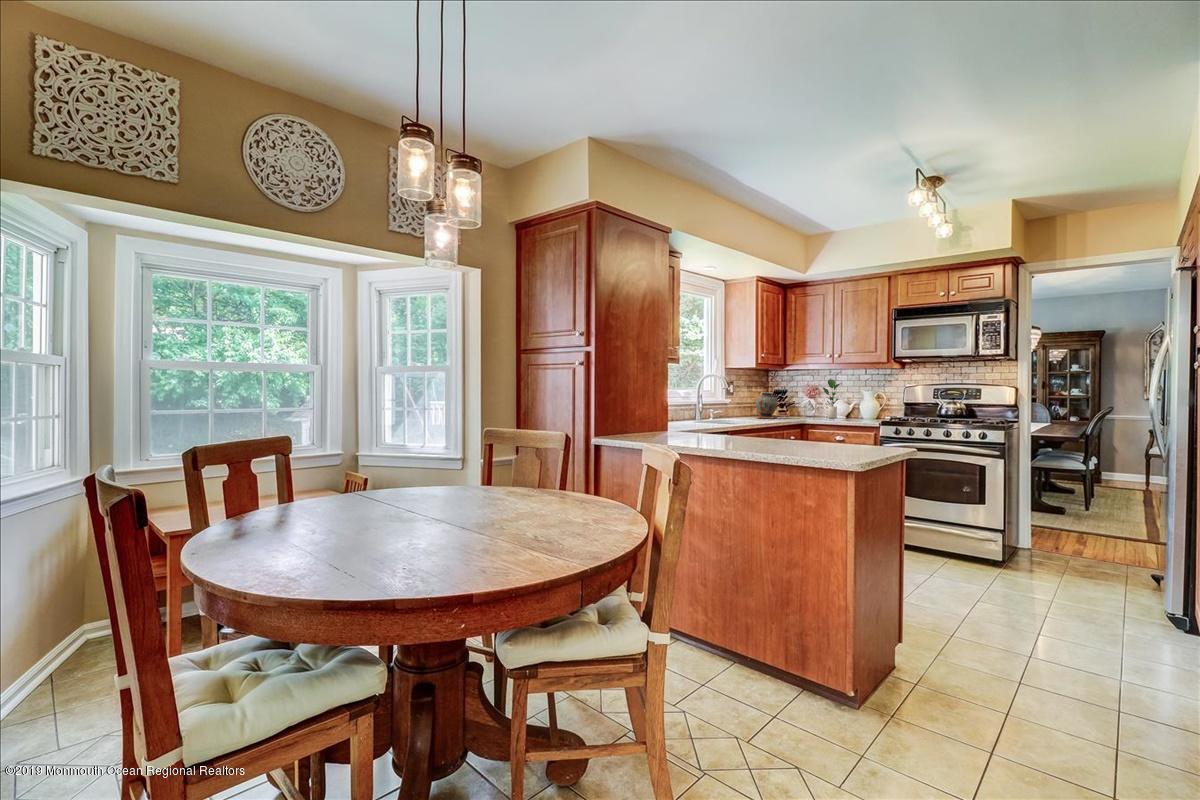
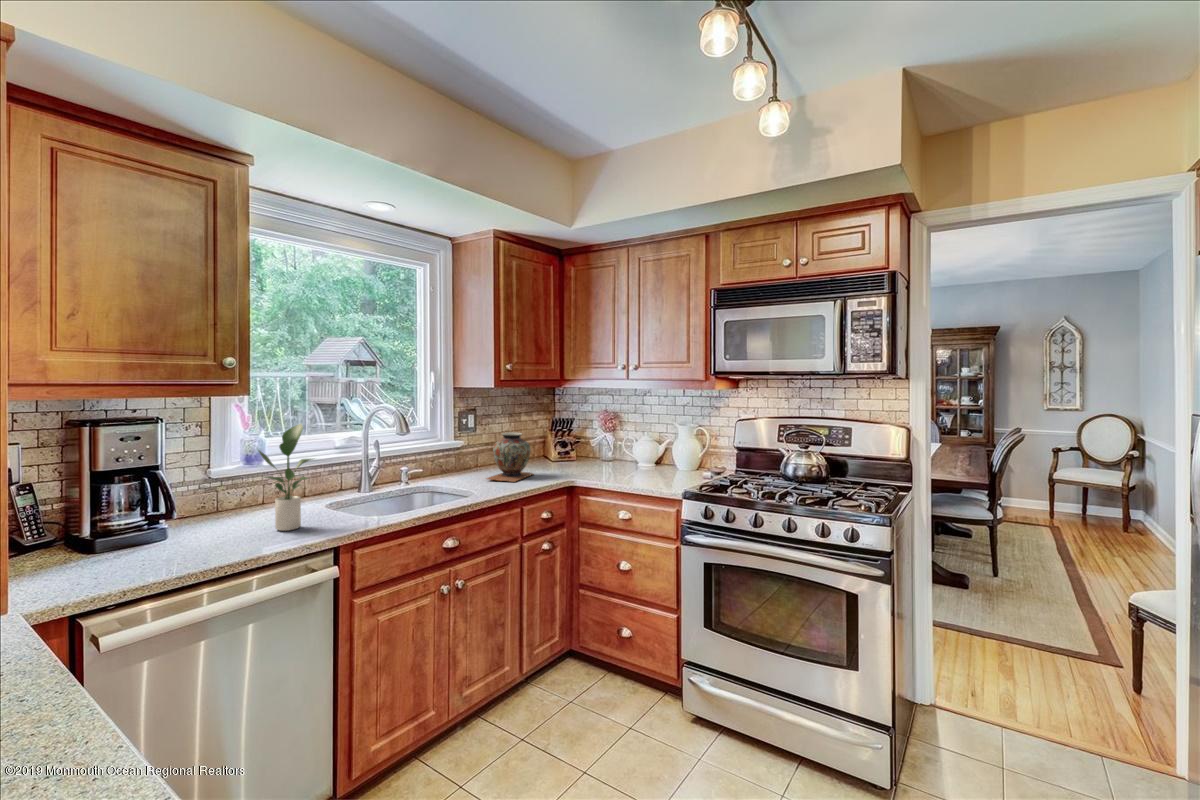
potted plant: present [823,379,841,418] -> present [258,424,312,531]

